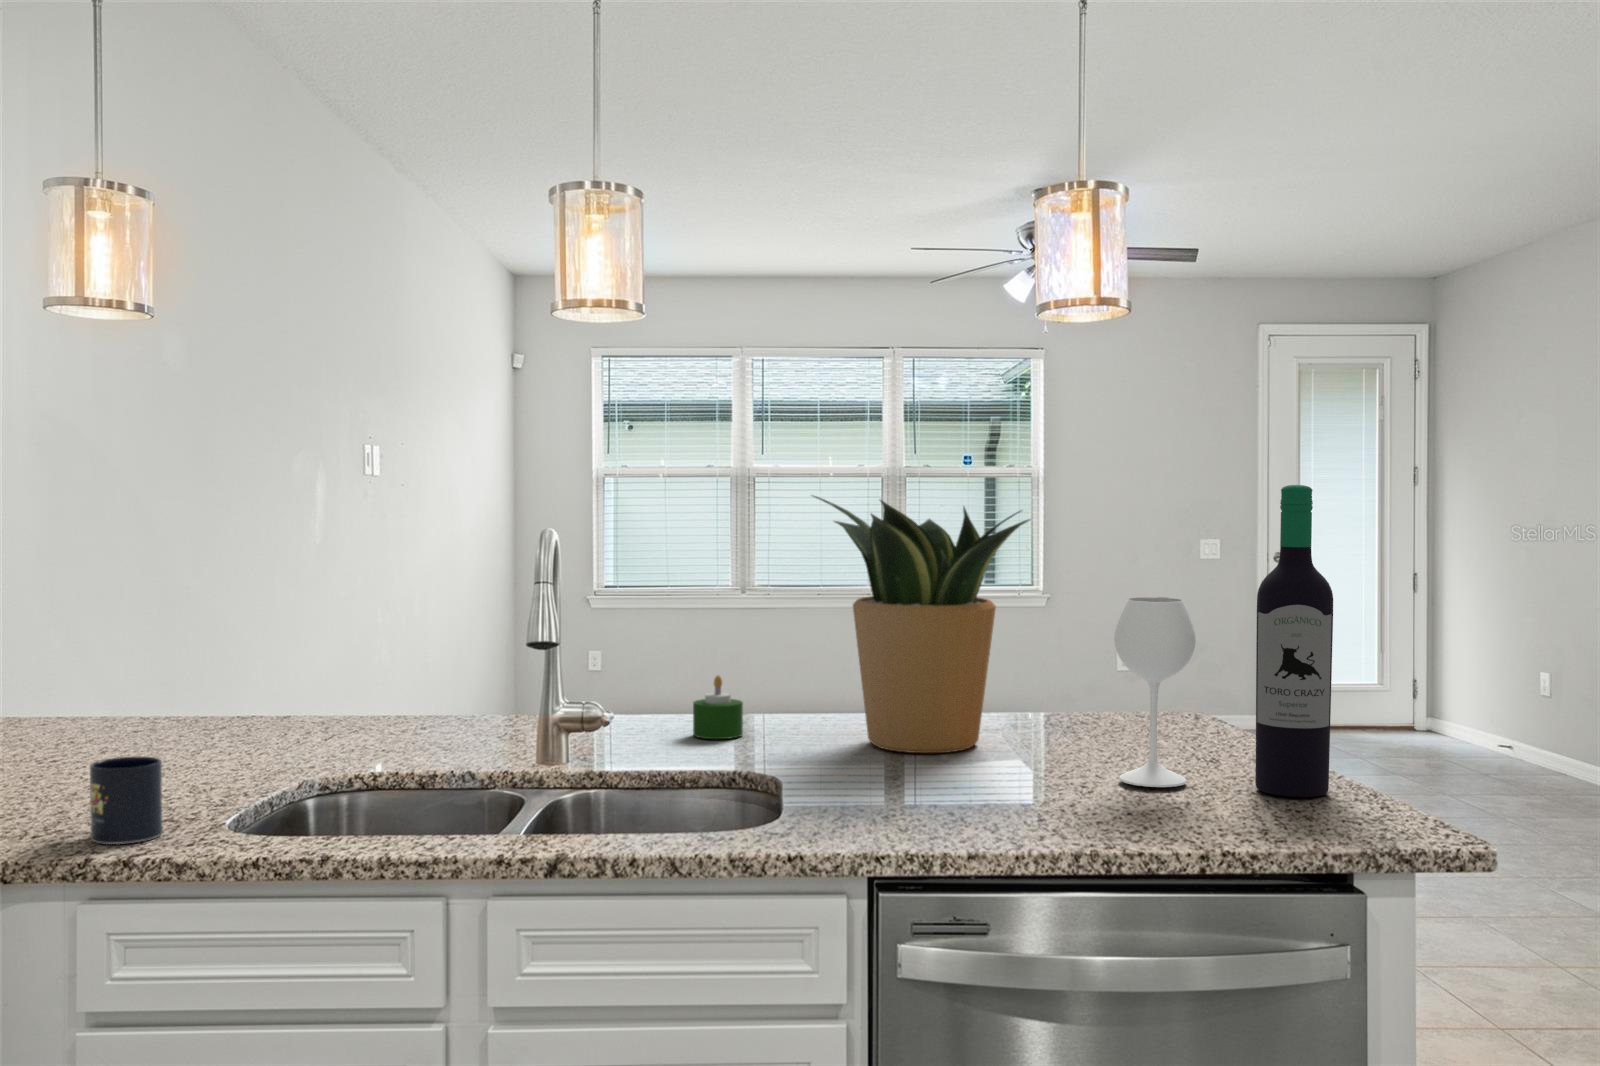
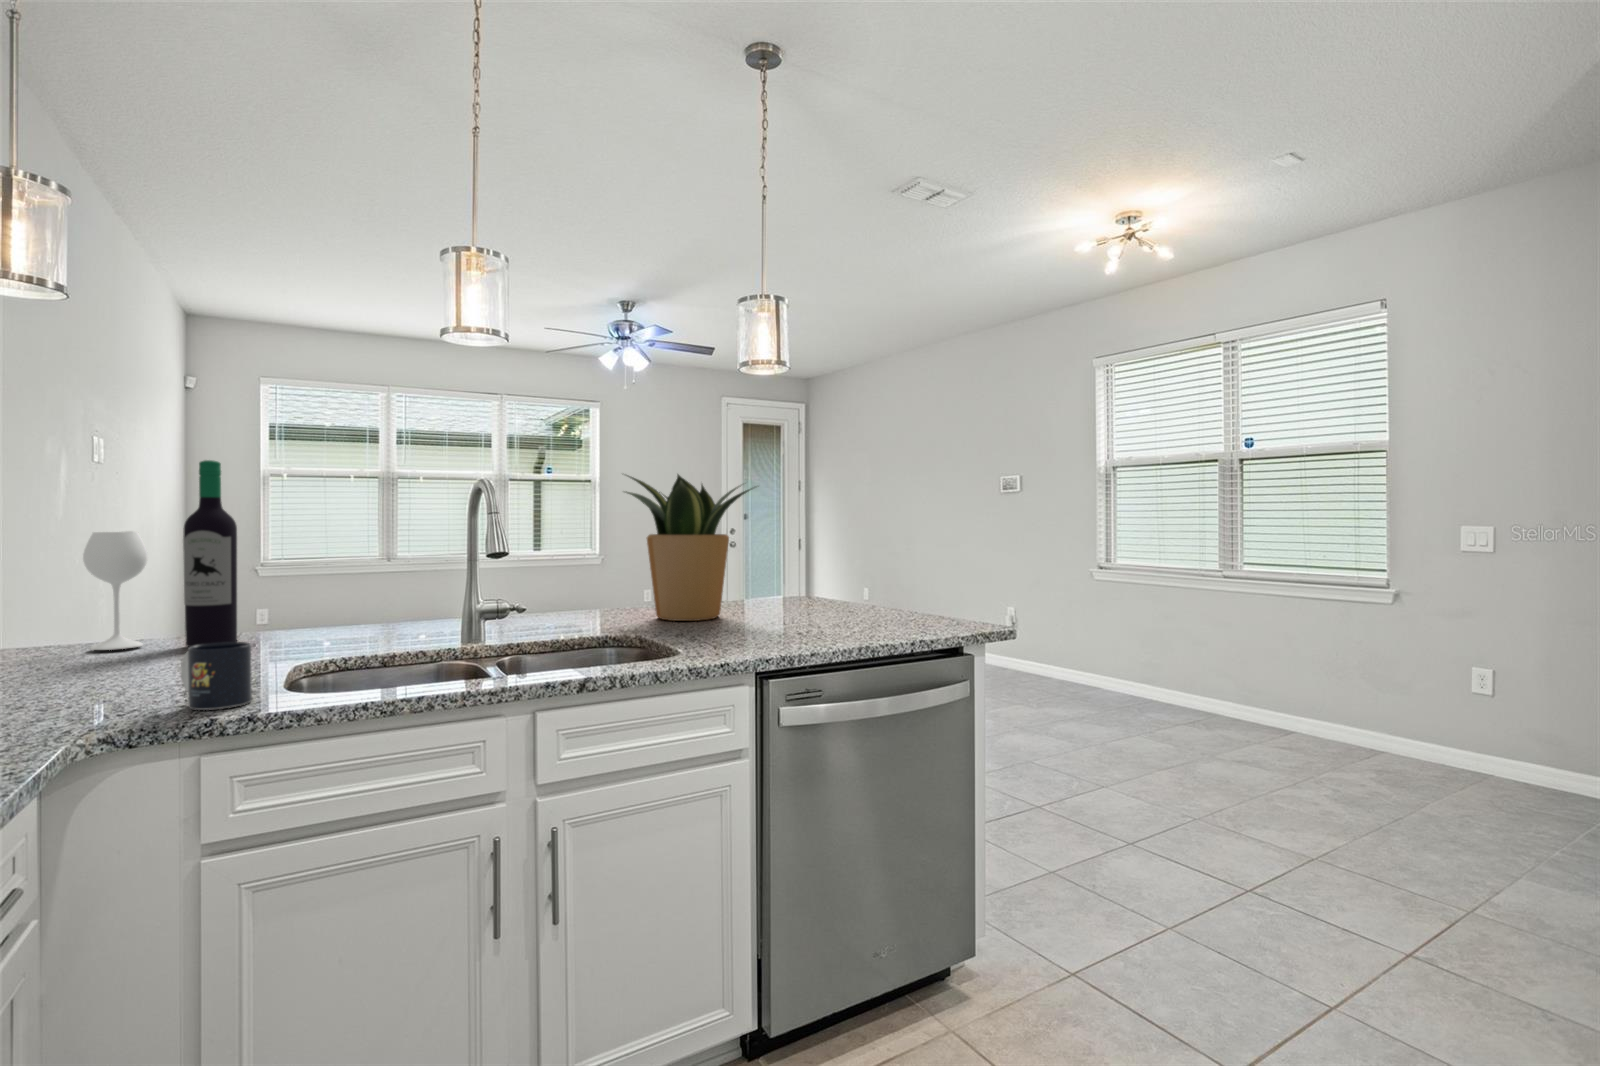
wine bottle: present [1114,485,1333,797] -> present [83,460,237,650]
candle: present [693,676,743,739] -> none [542,585,575,625]

